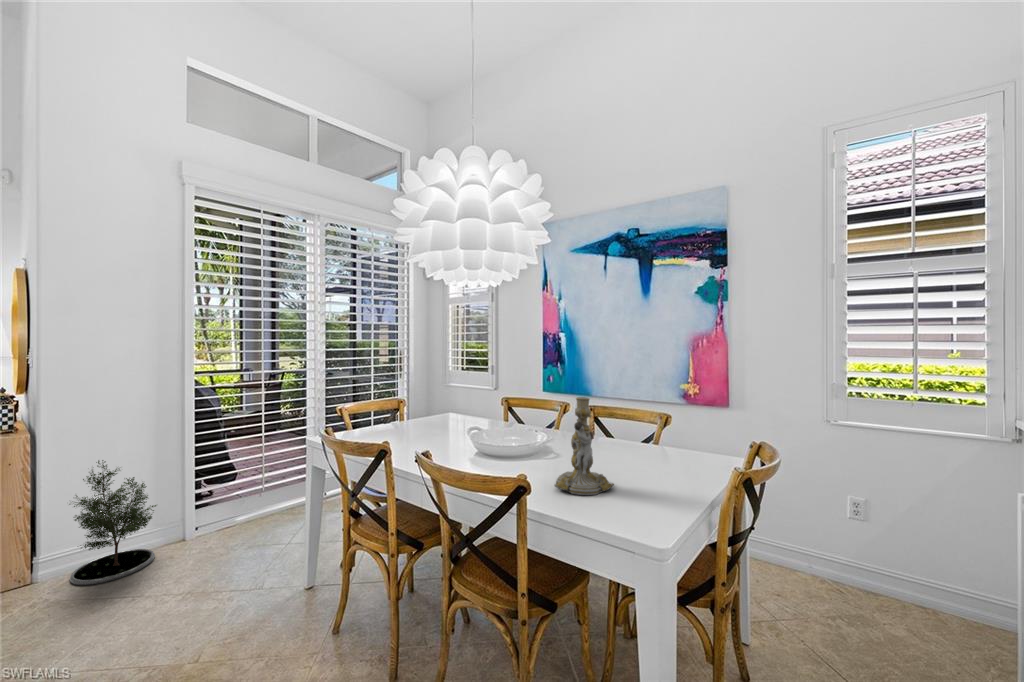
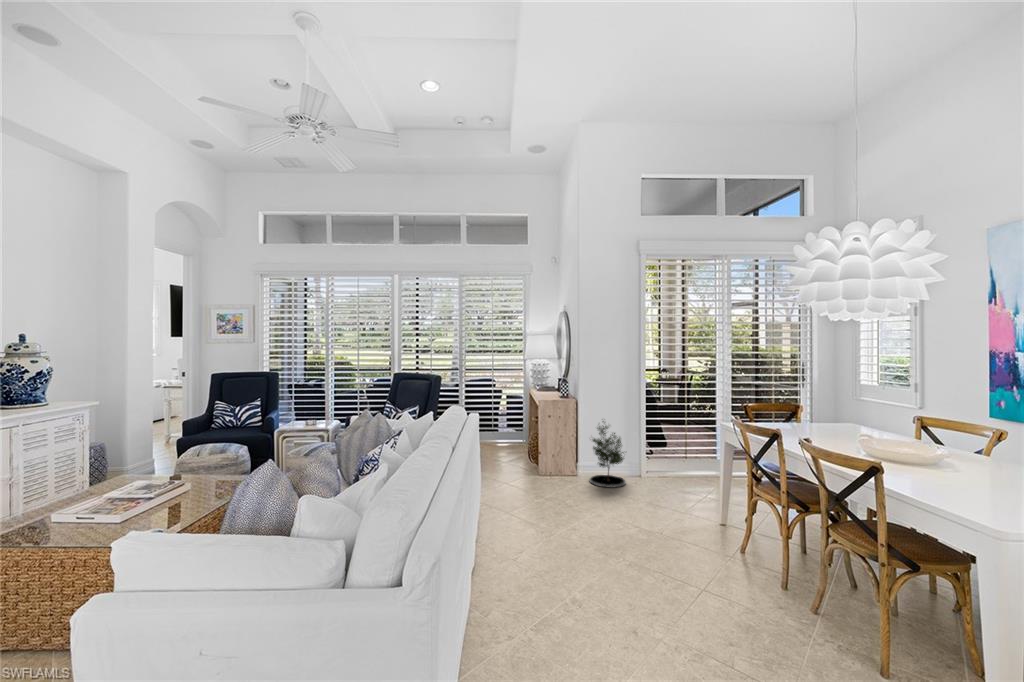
candlestick: present [554,397,614,495] -> none [922,415,988,494]

